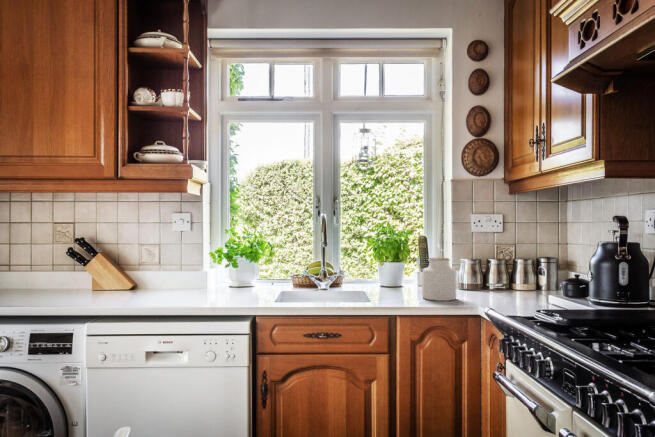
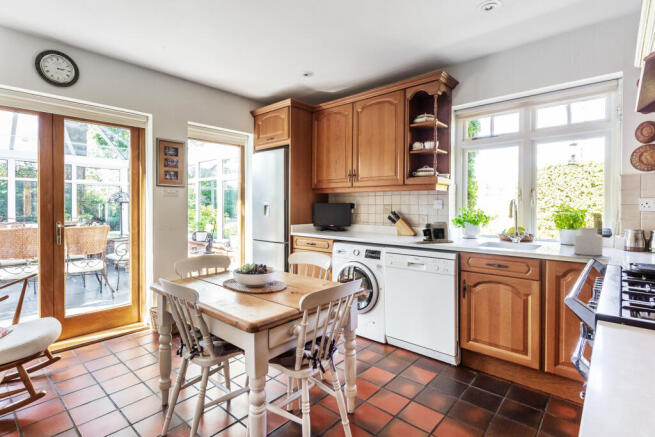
coffee maker: none [150,256,229,306] -> present [417,222,453,244]

